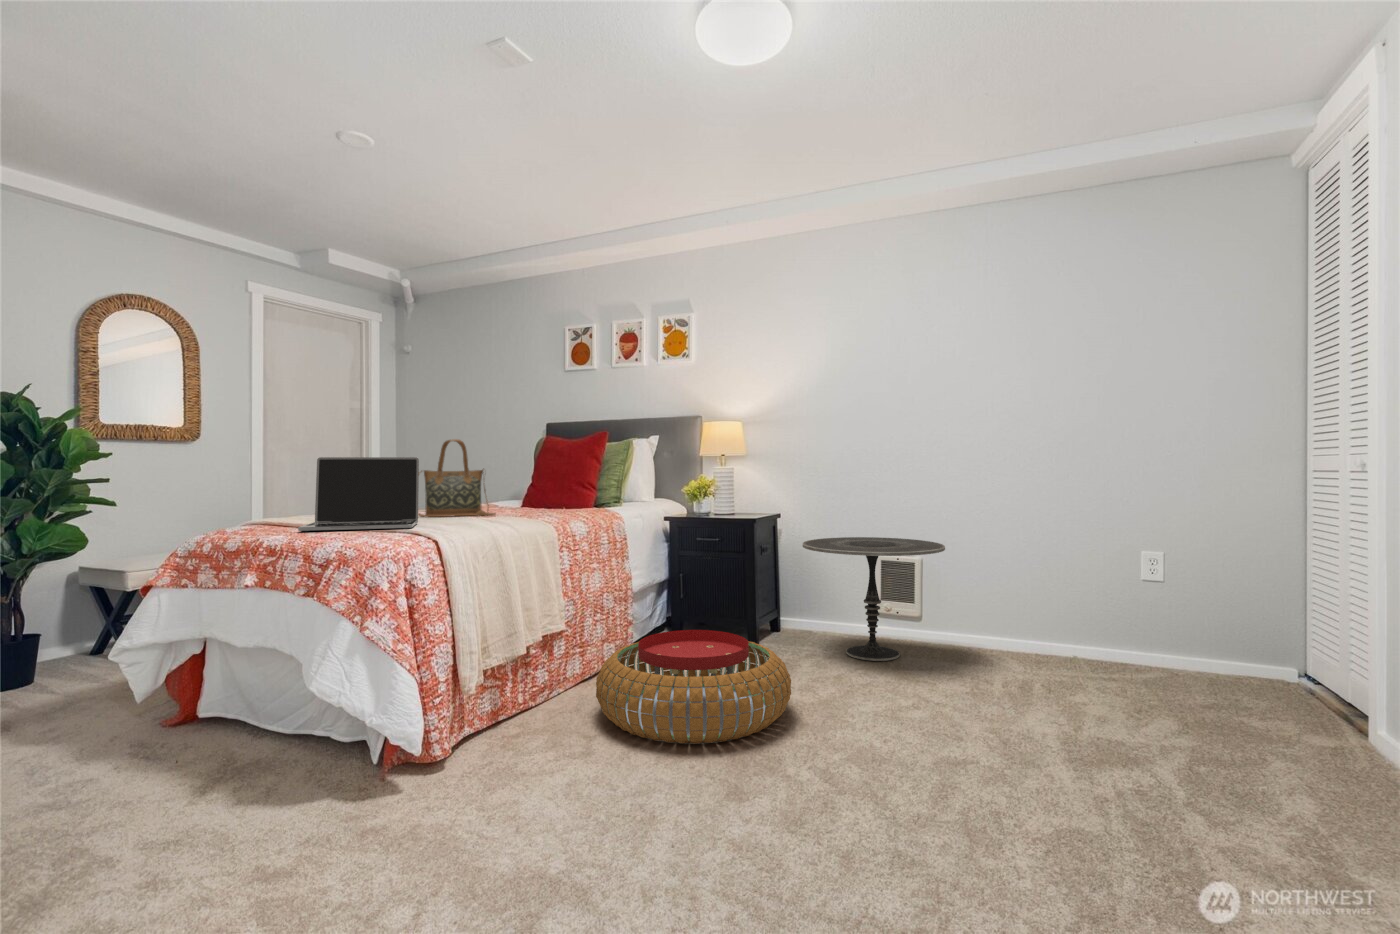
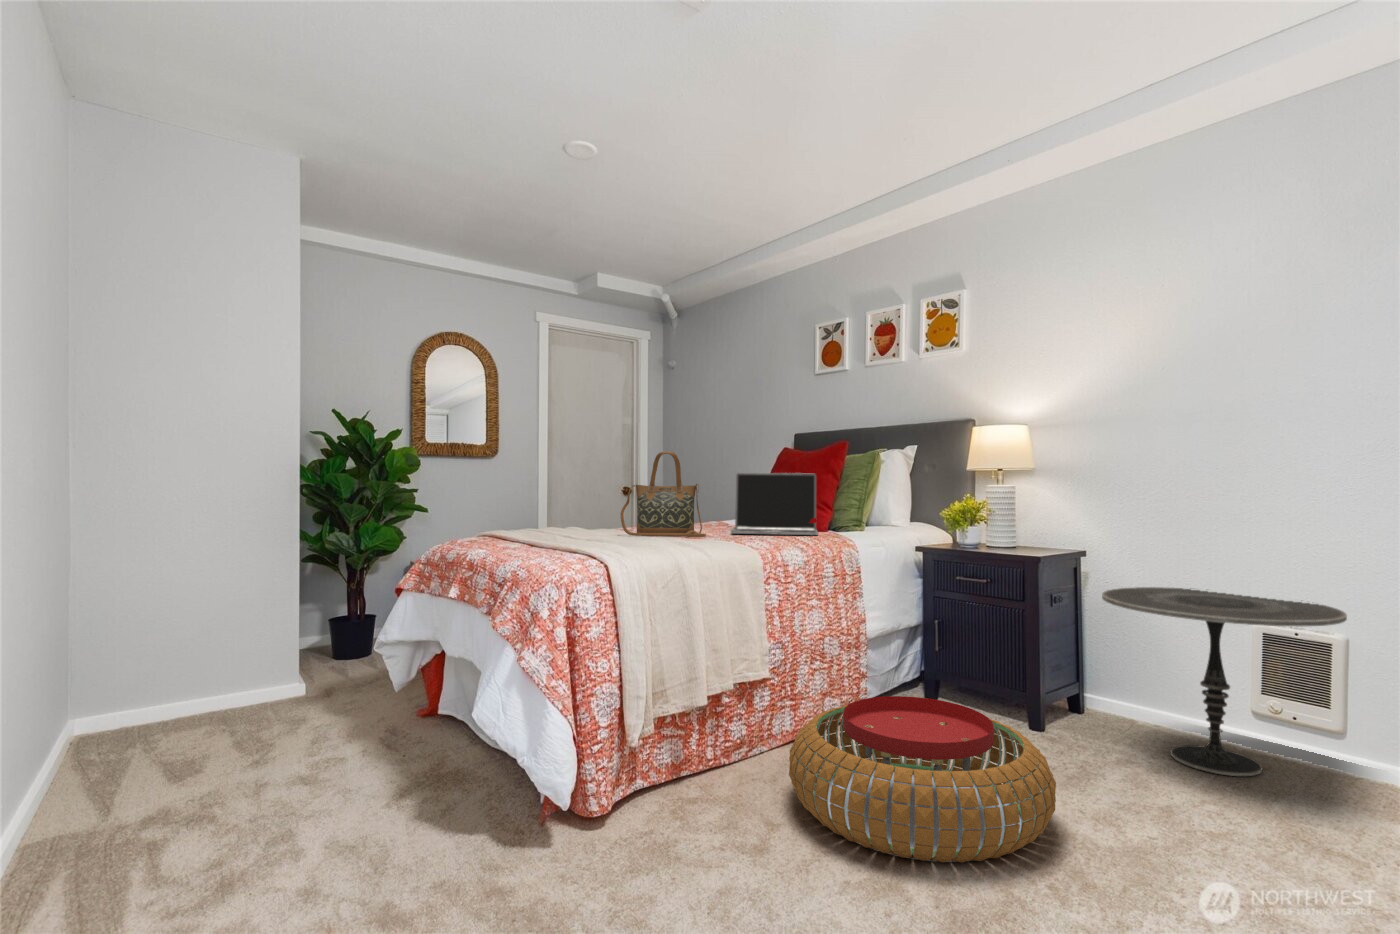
laptop: present [298,457,419,531] -> present [731,473,818,535]

